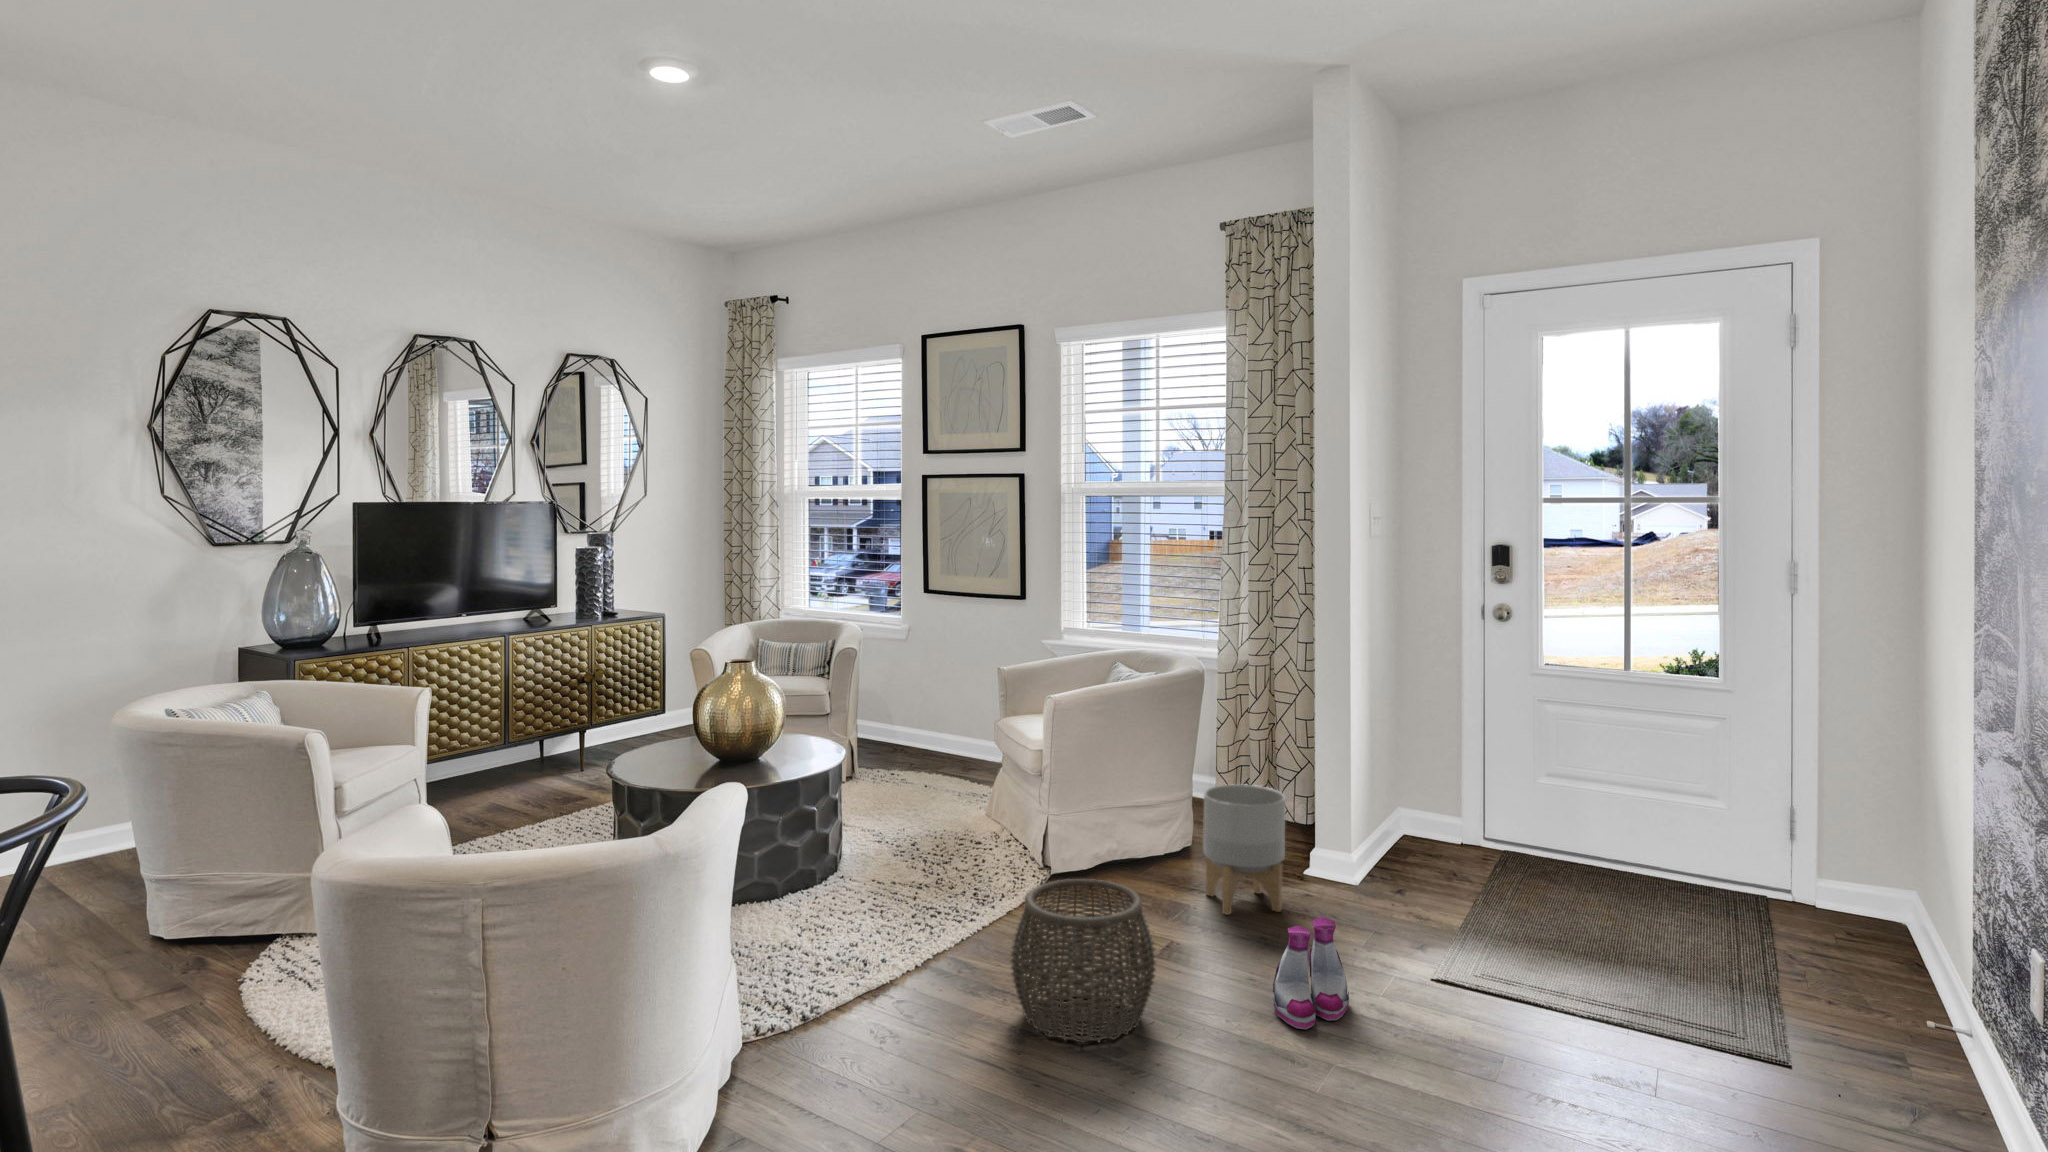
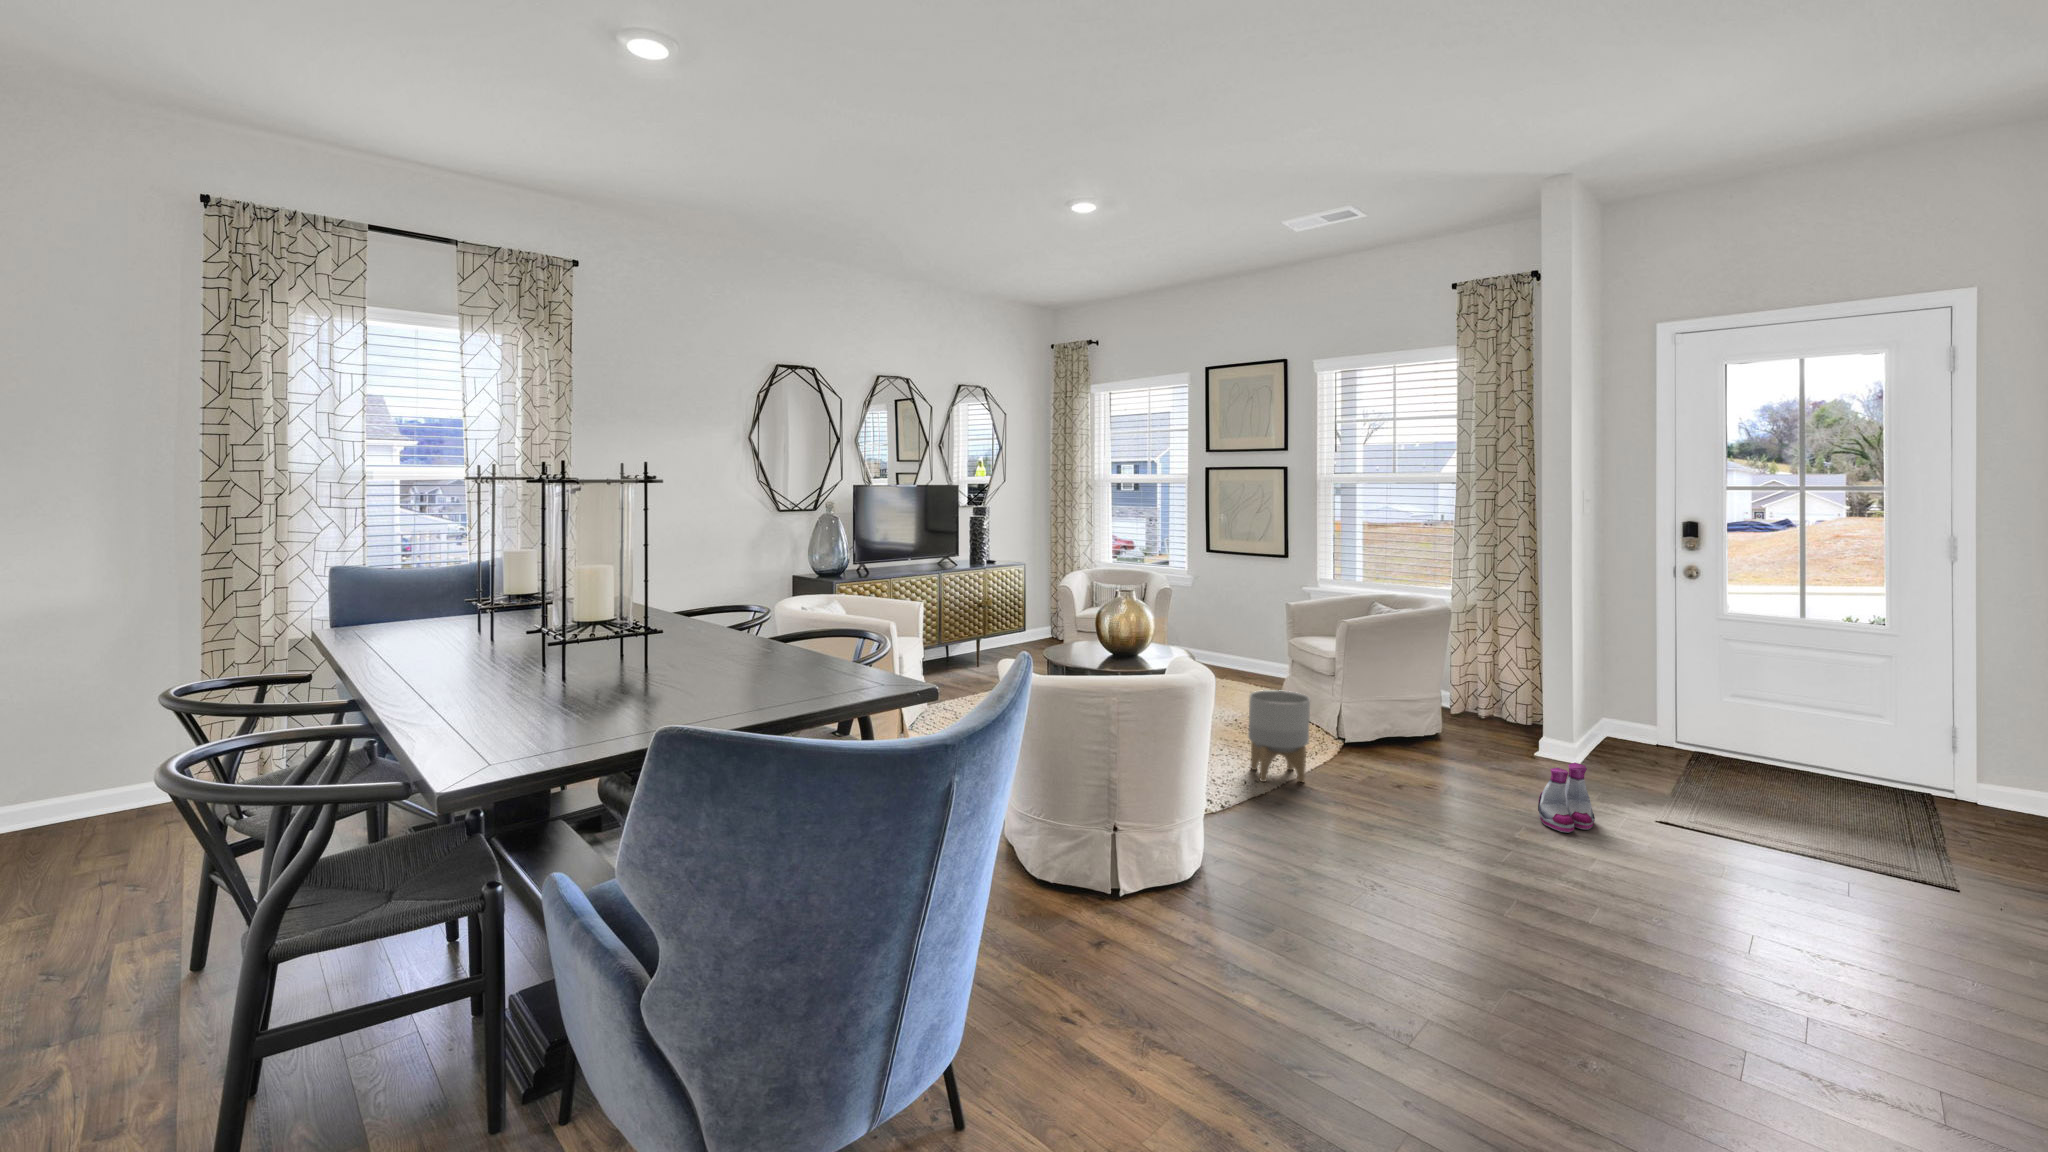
planter: present [1203,784,1286,915] -> present [1248,690,1310,782]
woven basket: present [1011,879,1156,1043] -> none [1360,730,1462,830]

